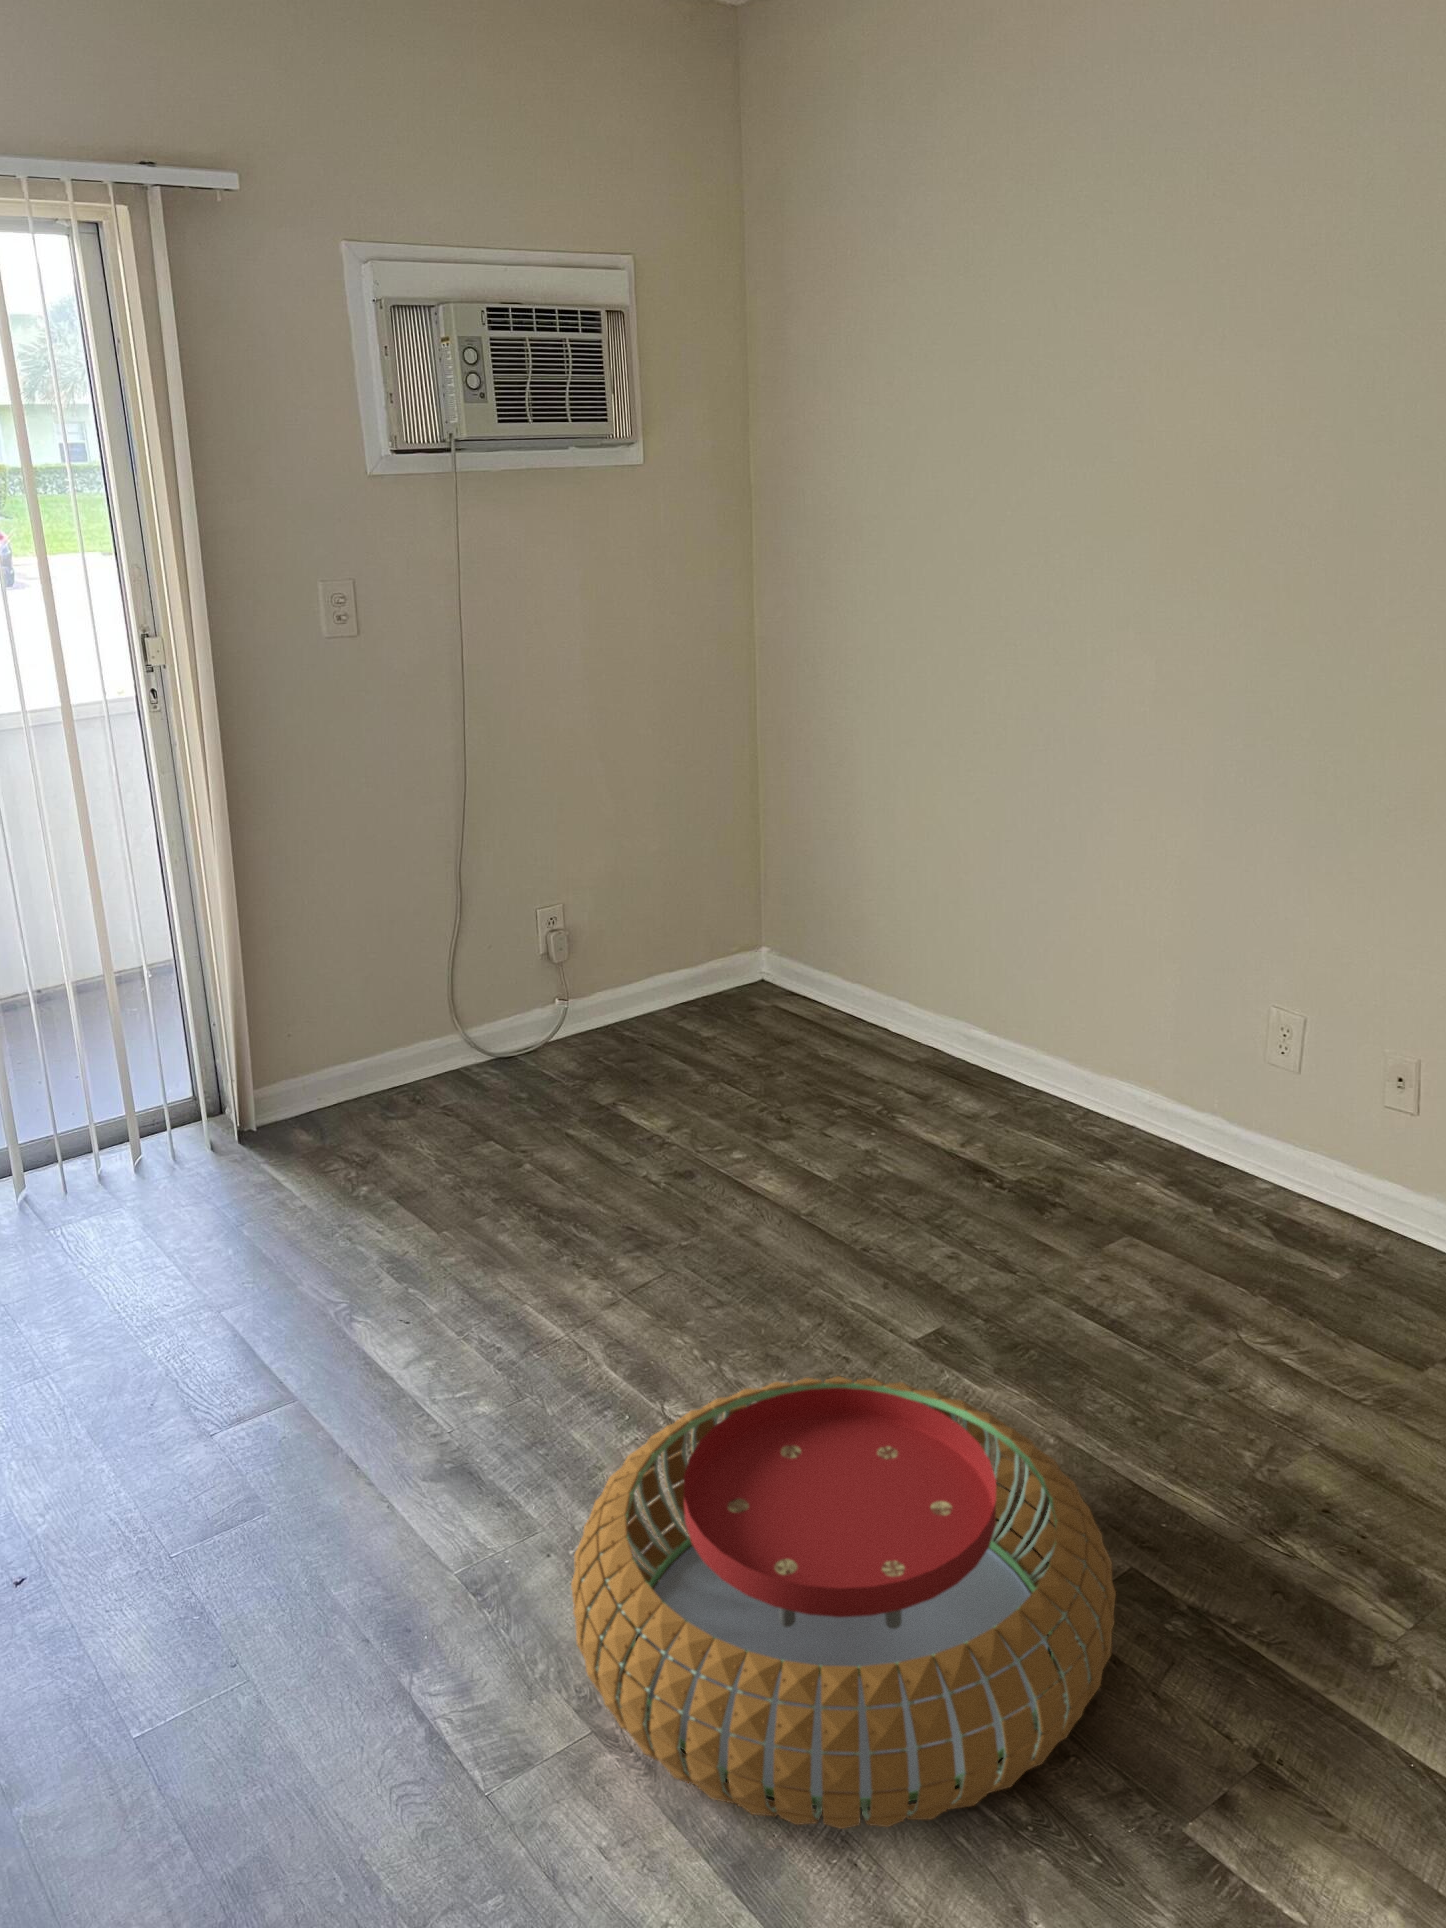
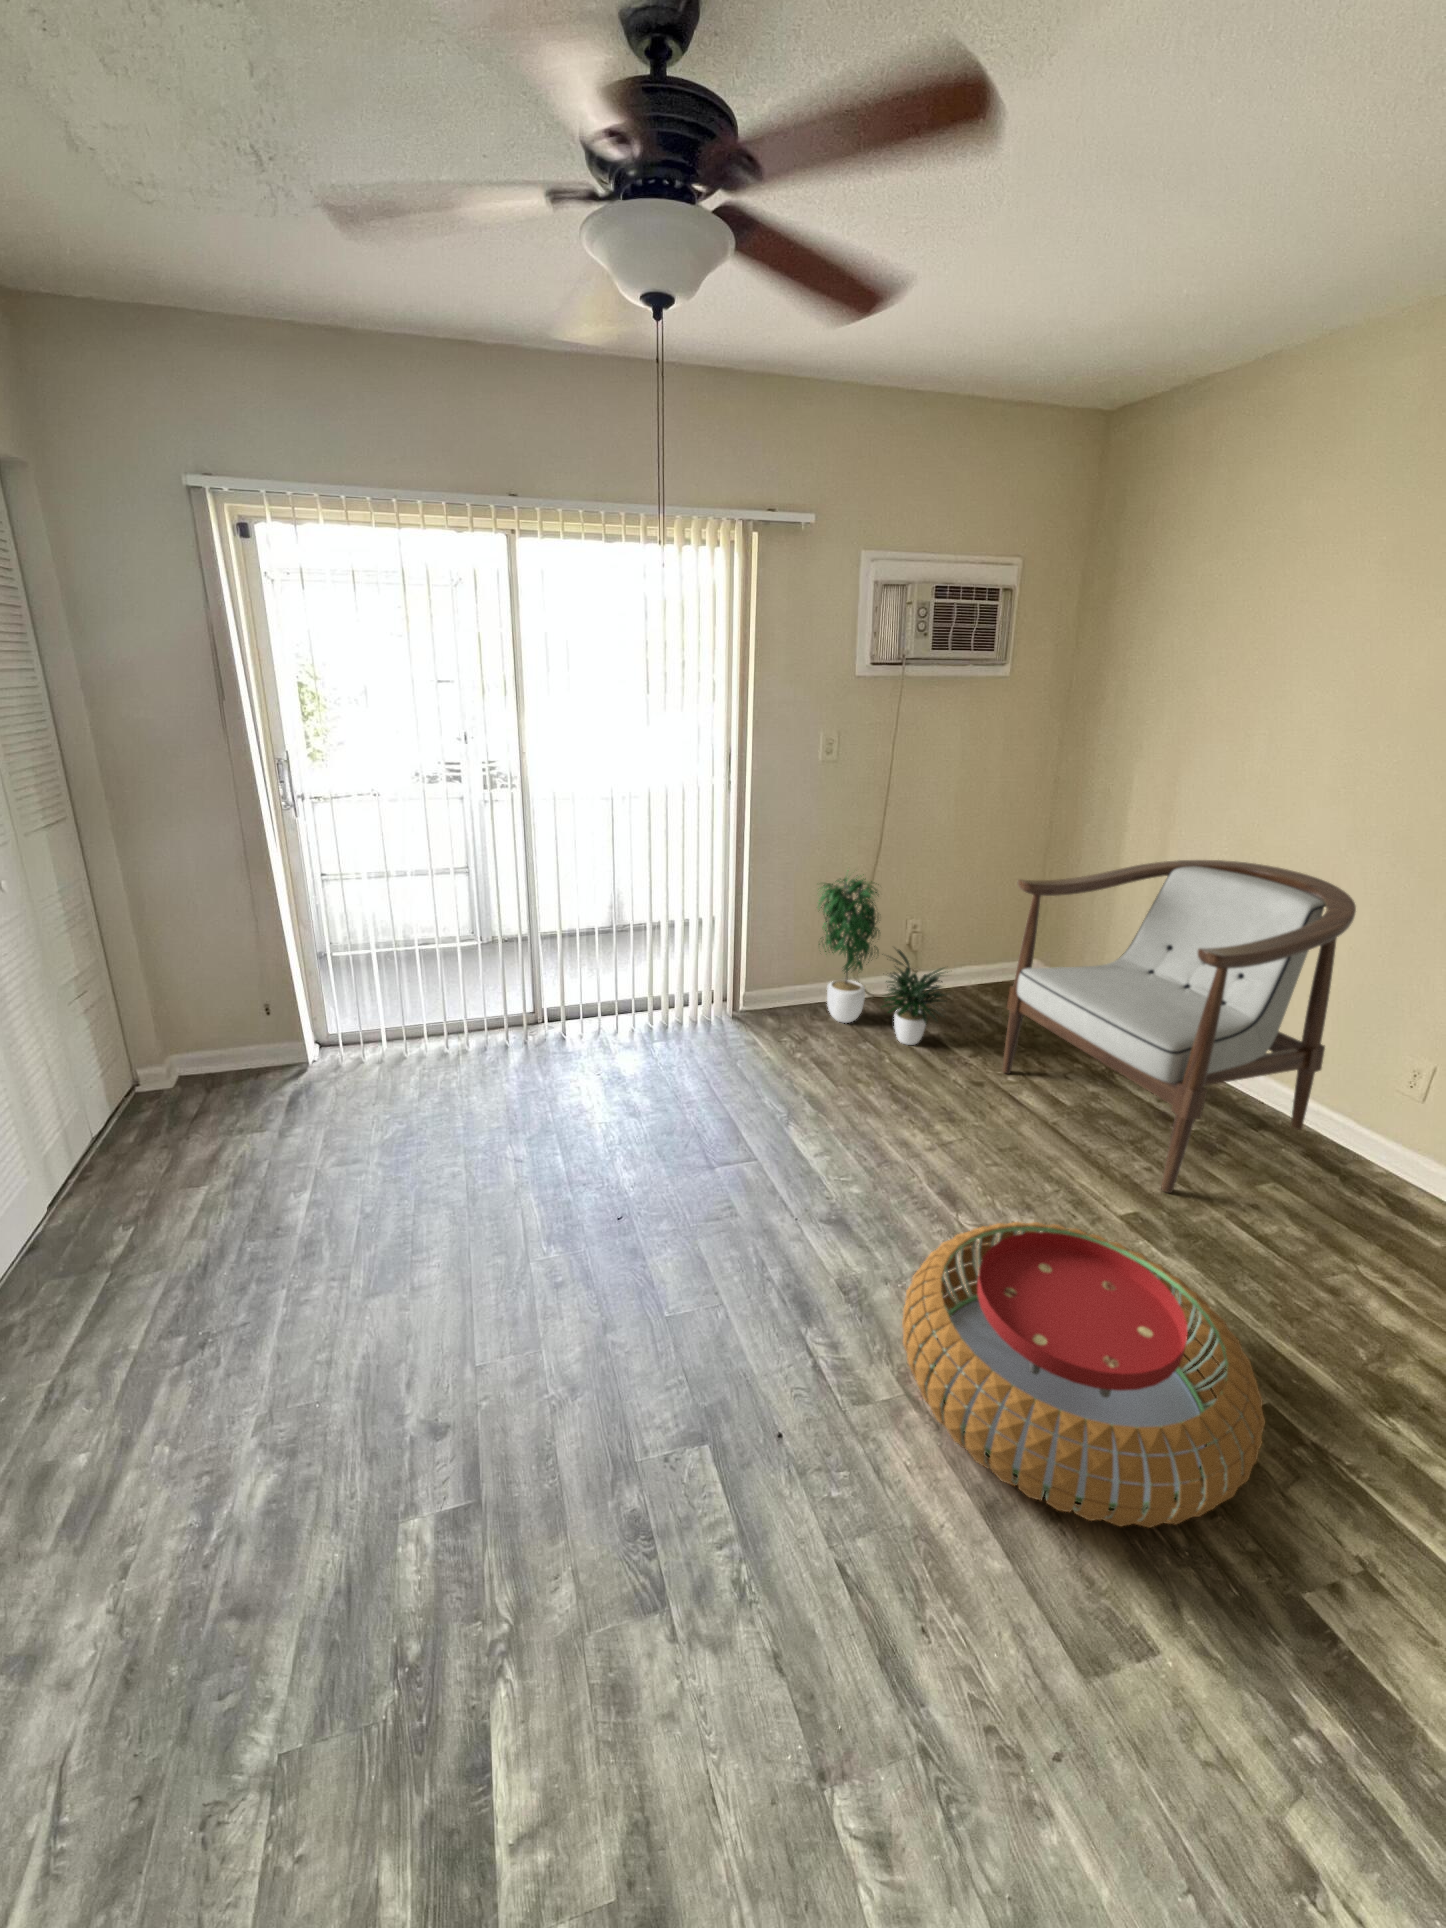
armchair: none [693,742,1174,1290] -> present [1002,860,1356,1193]
potted plant: none [347,826,619,1134] -> present [818,874,948,1045]

